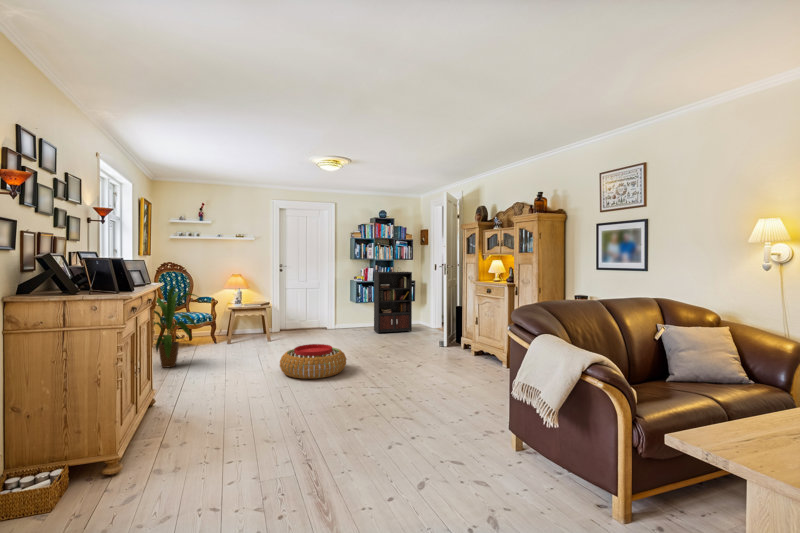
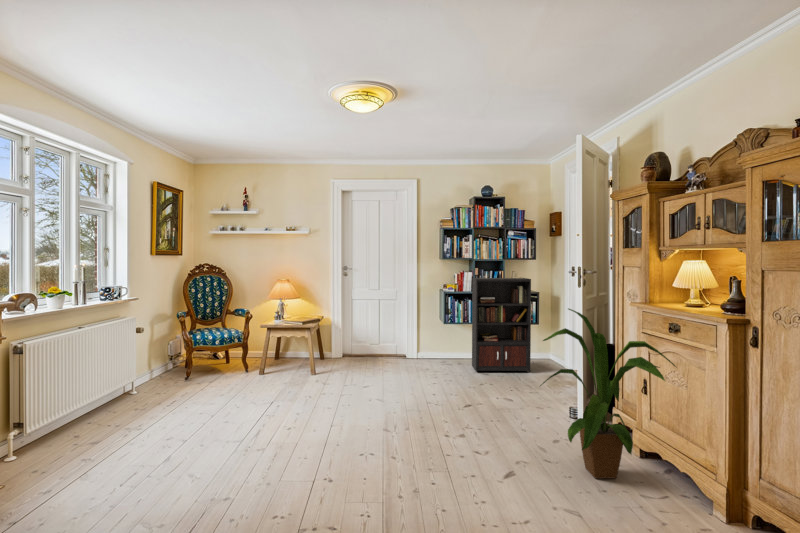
house plant: present [154,286,196,368] -> present [540,308,676,479]
pouf: present [280,344,346,379] -> none [261,404,377,479]

